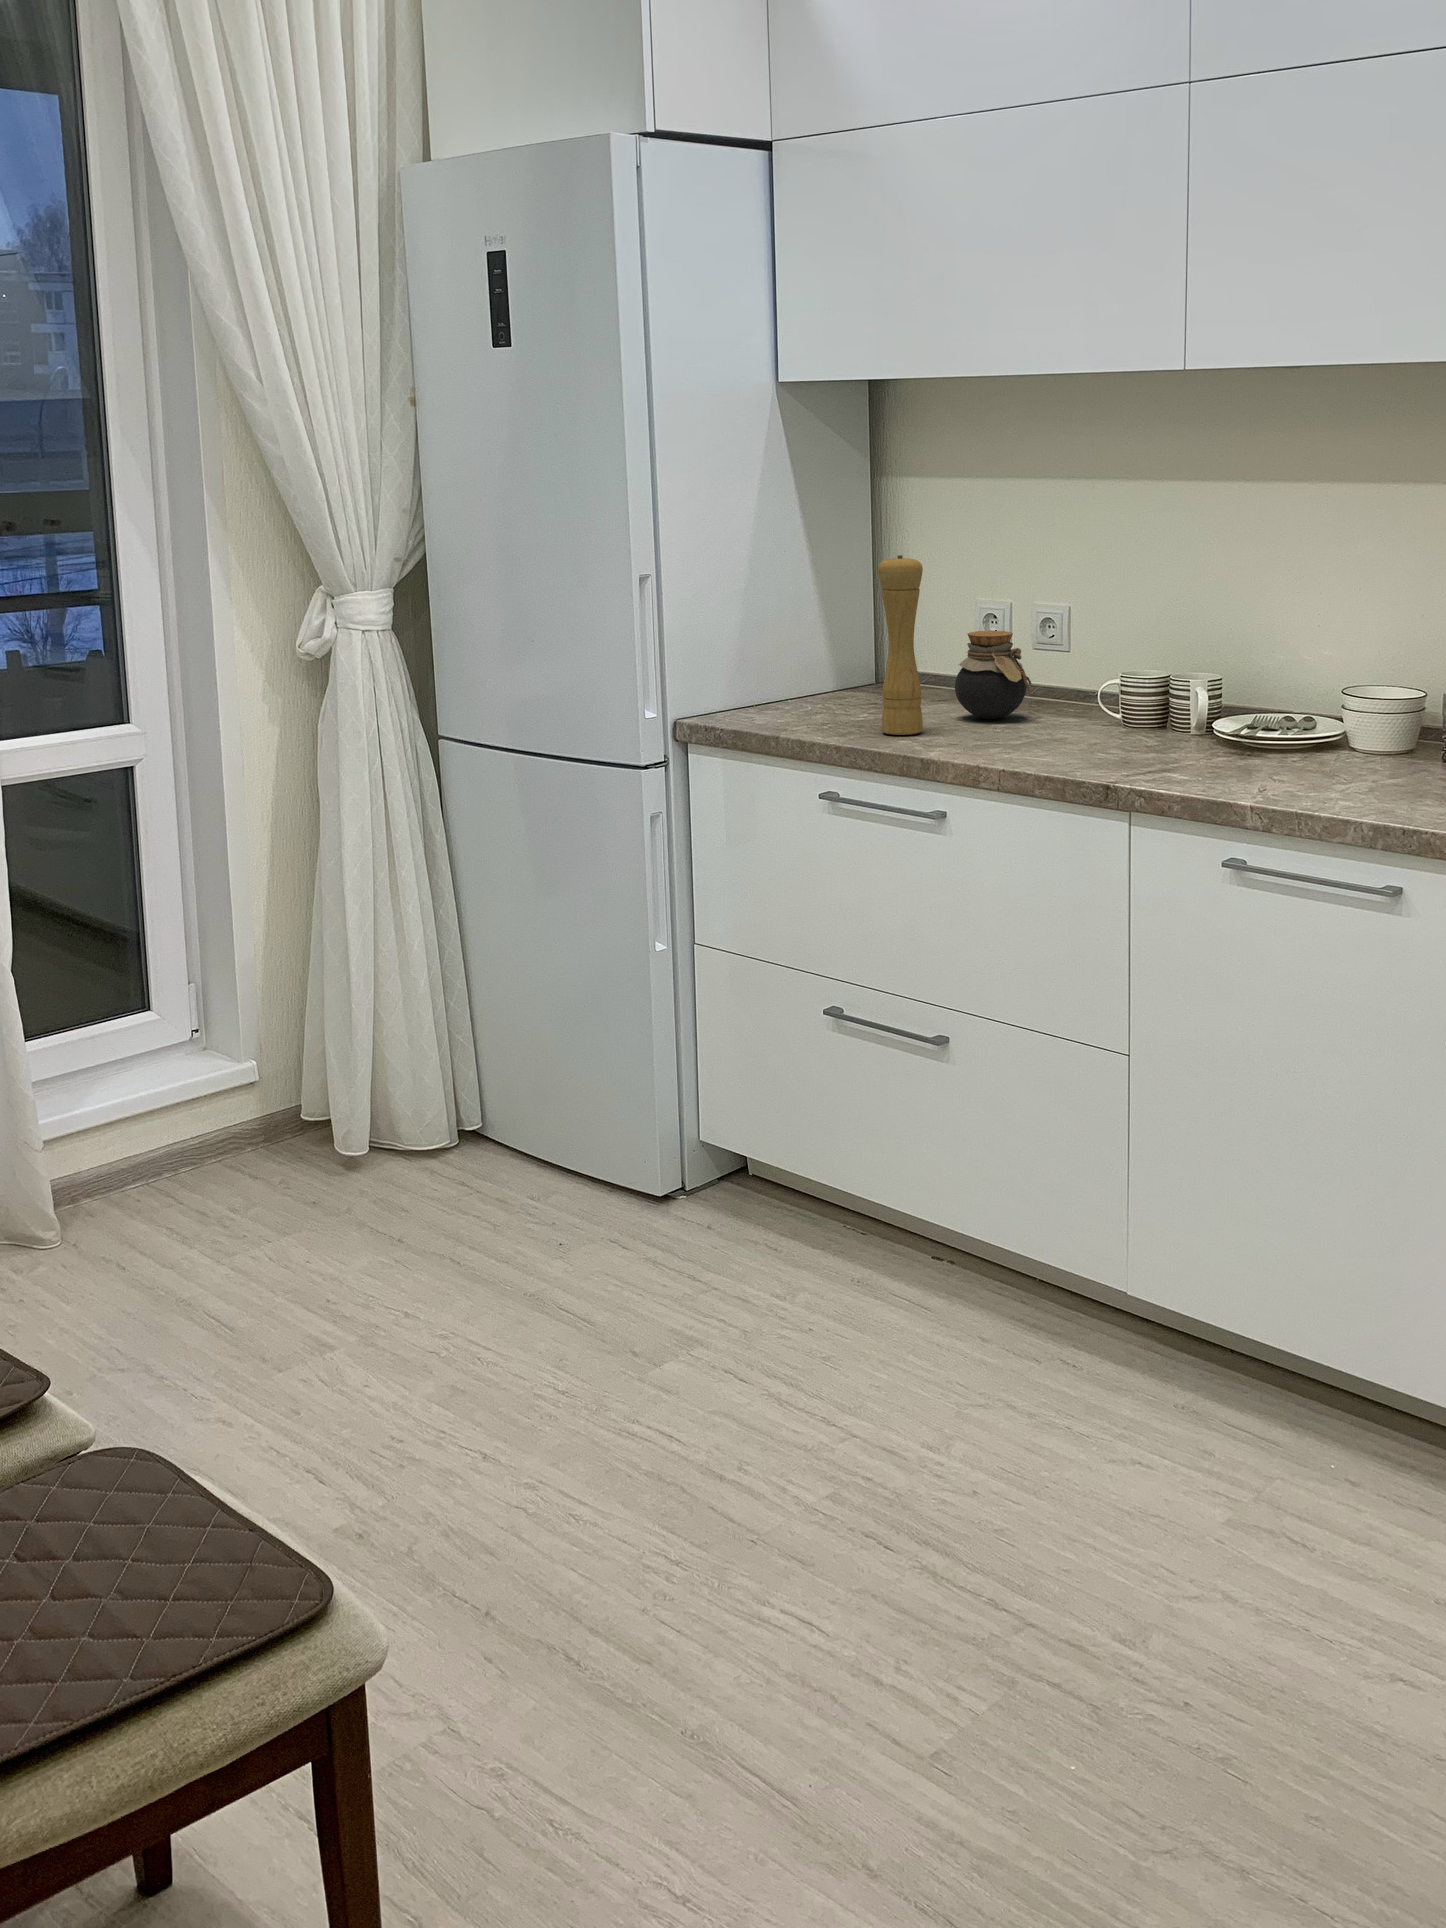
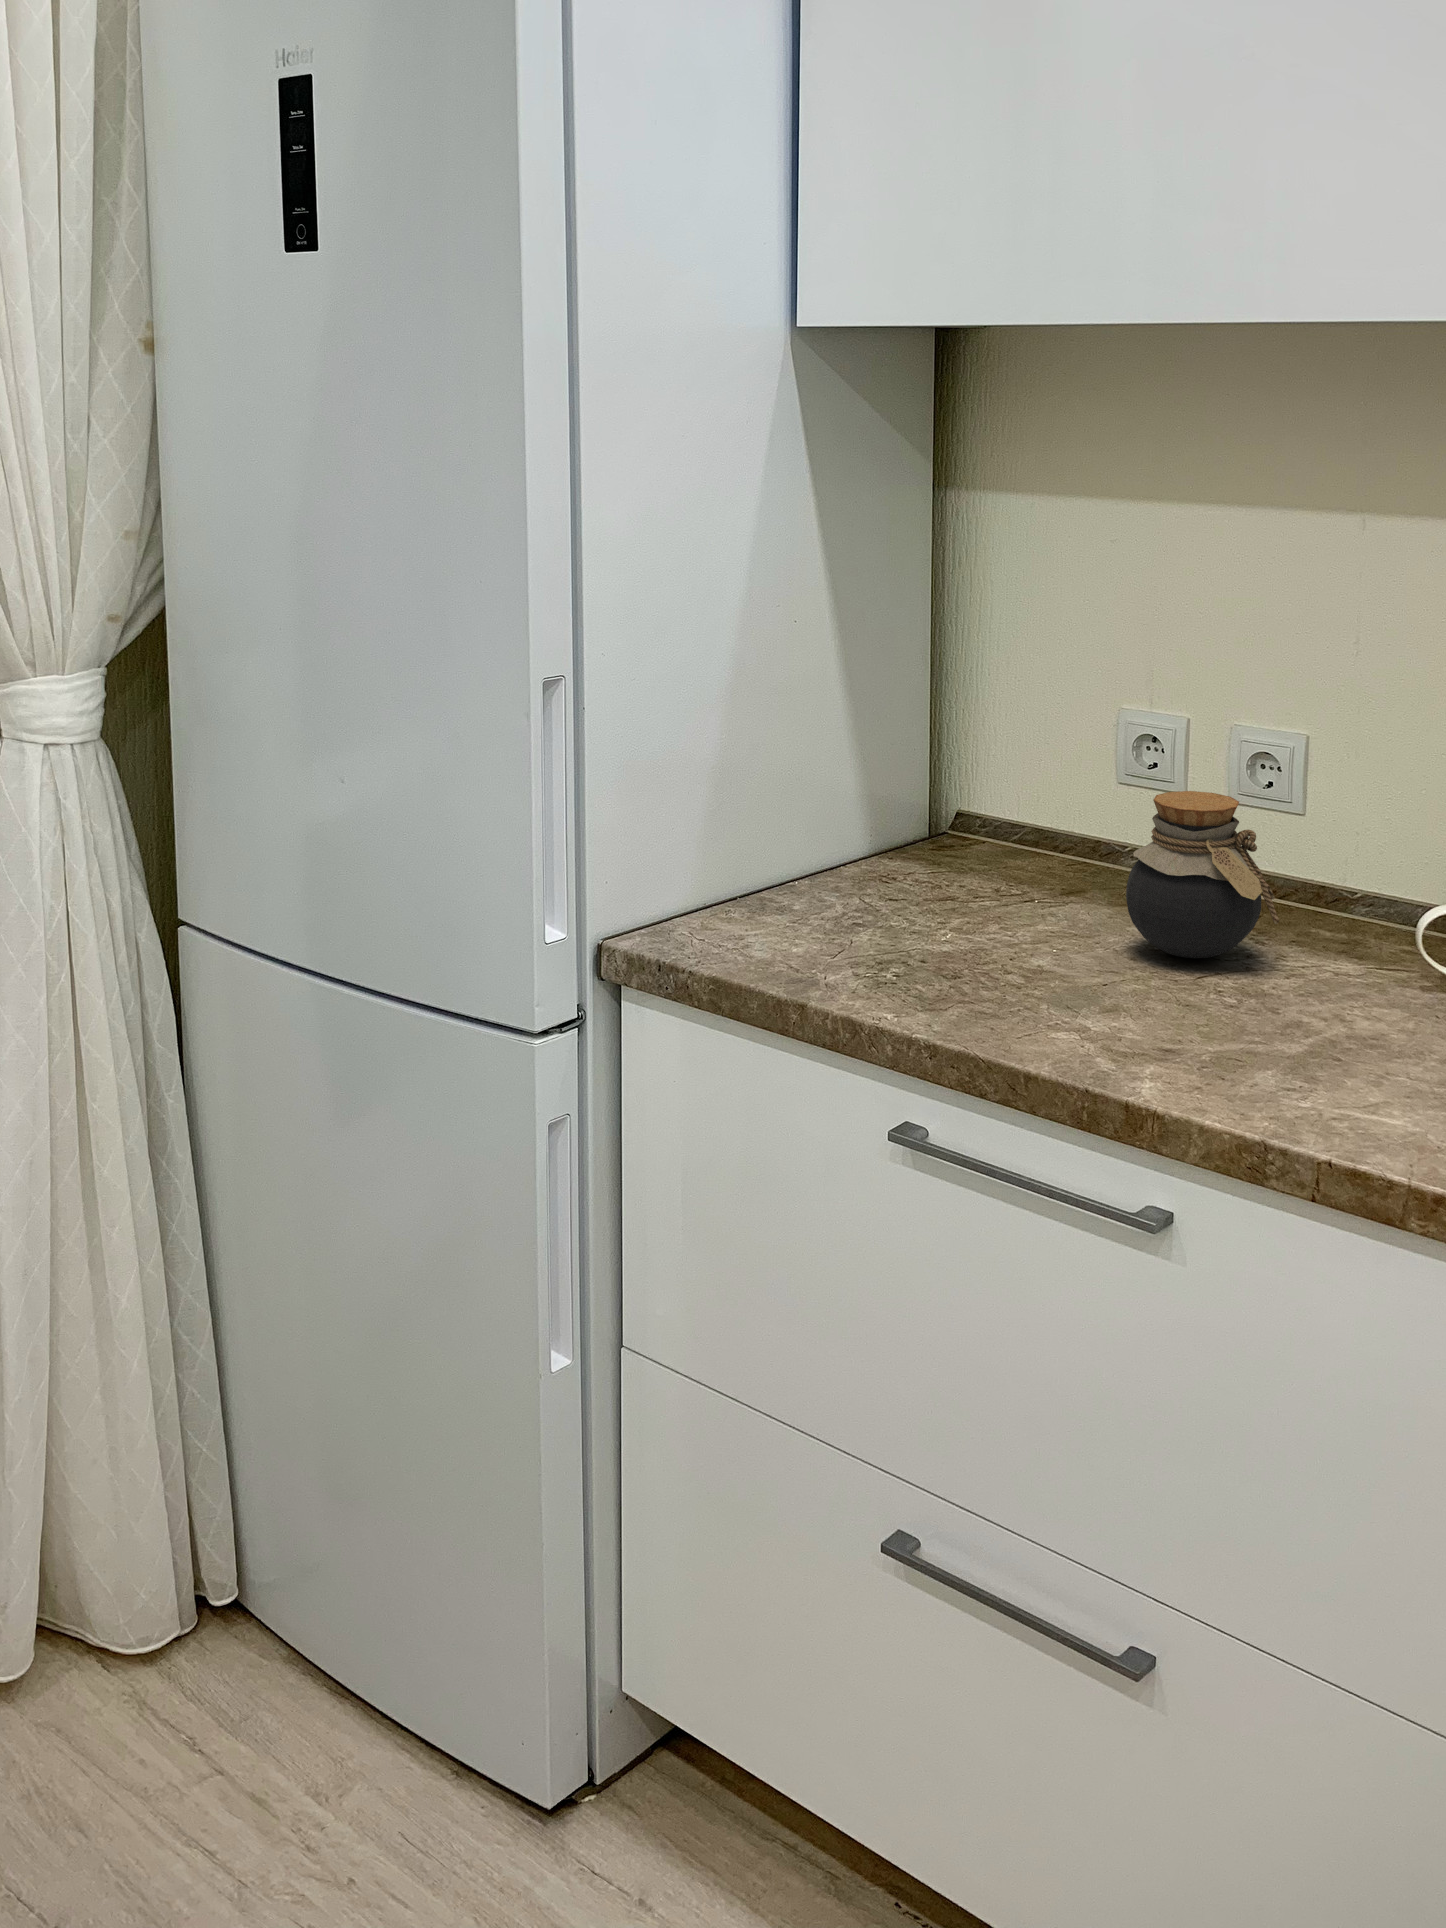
pepper mill: present [878,555,923,735] -> none [1009,667,1102,1014]

